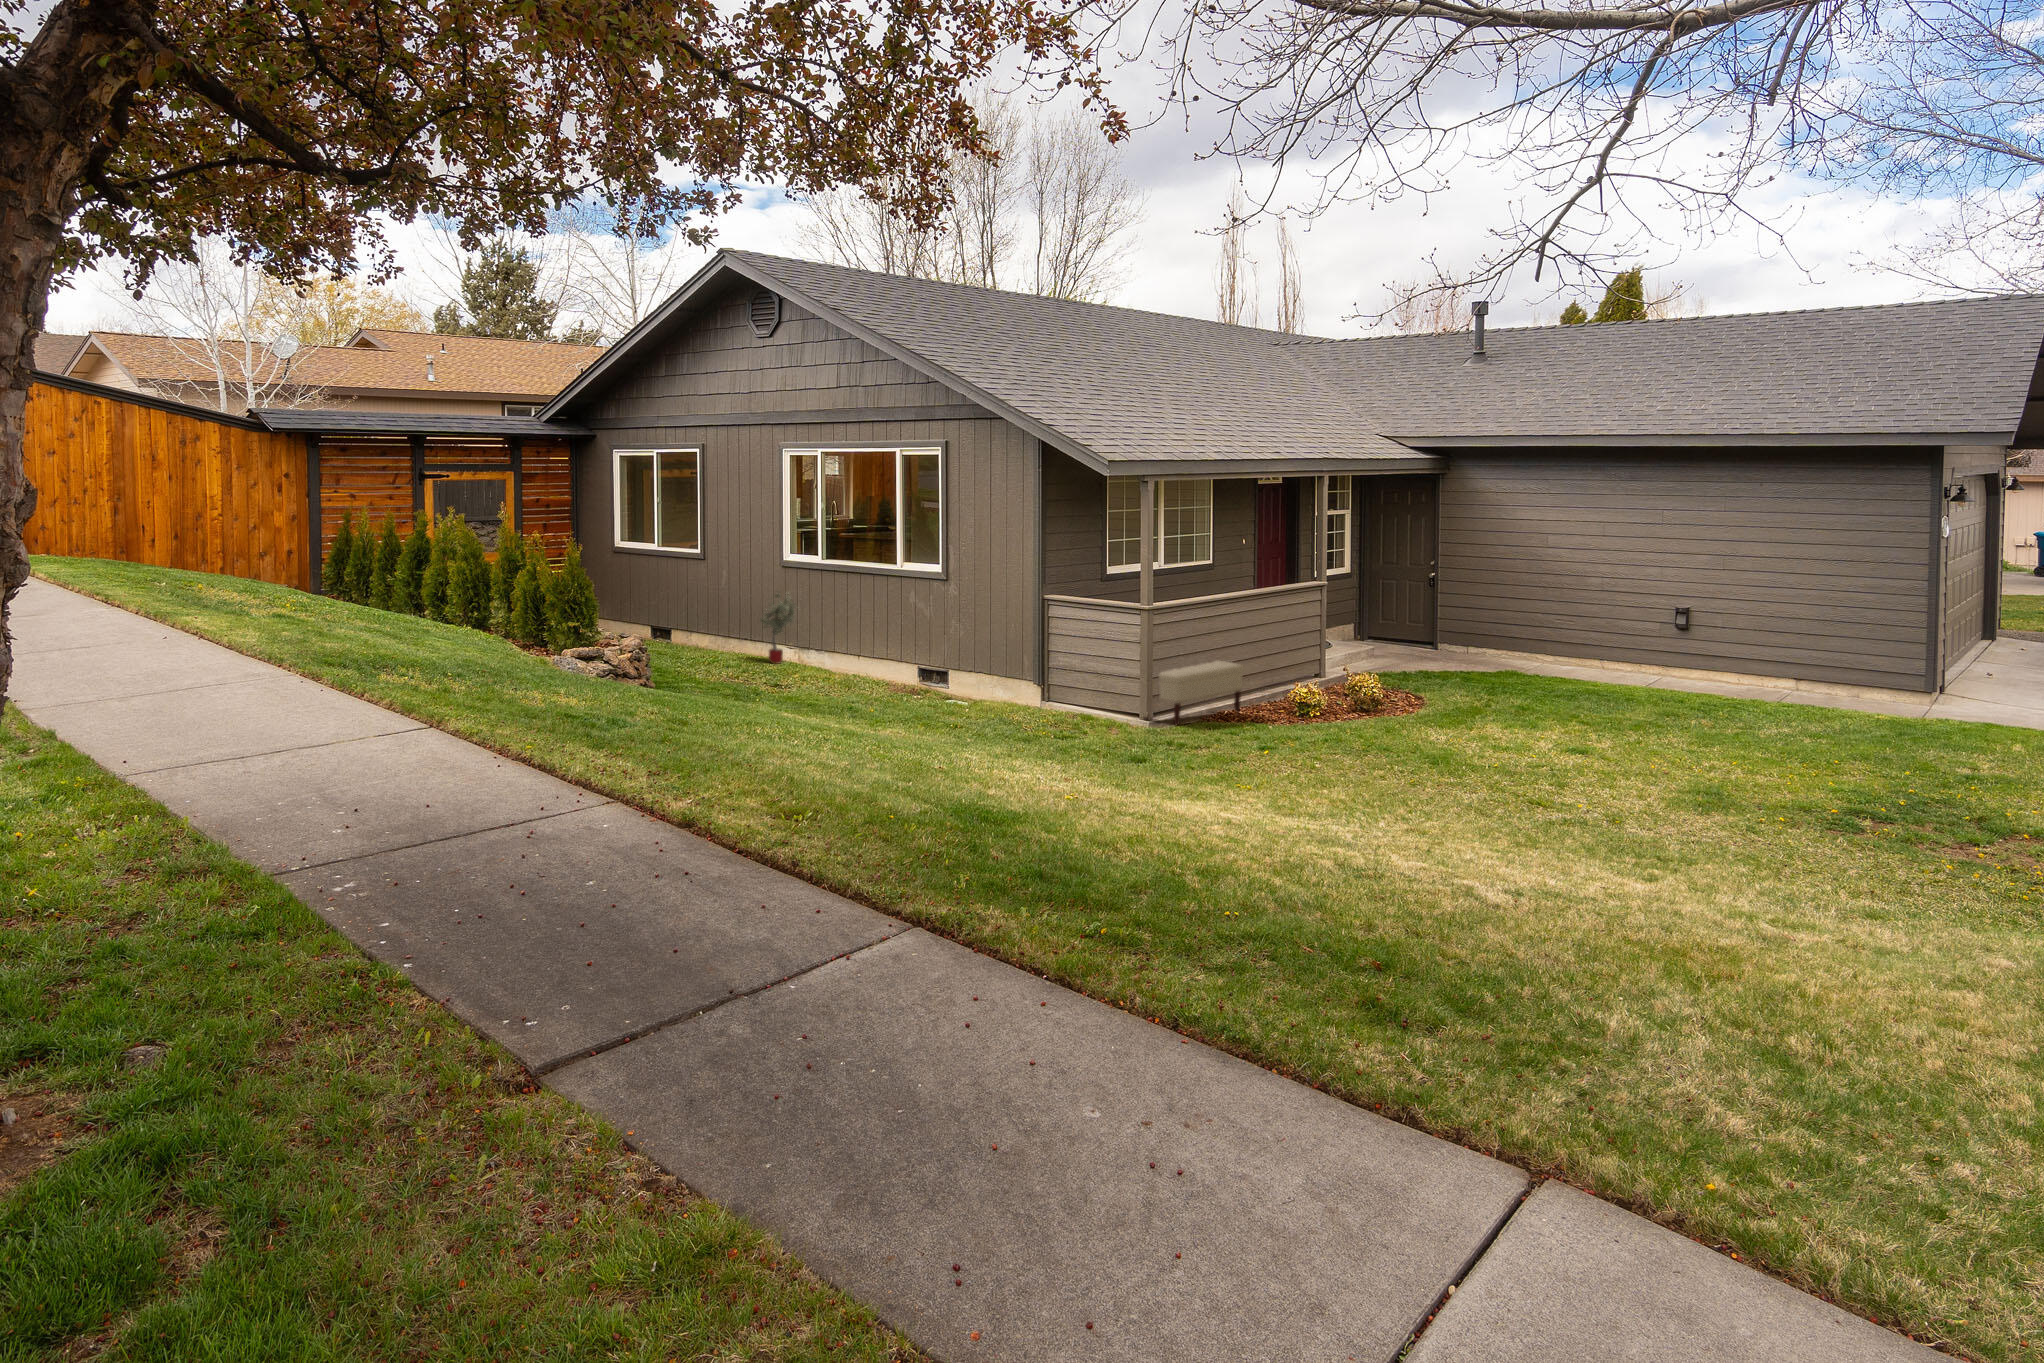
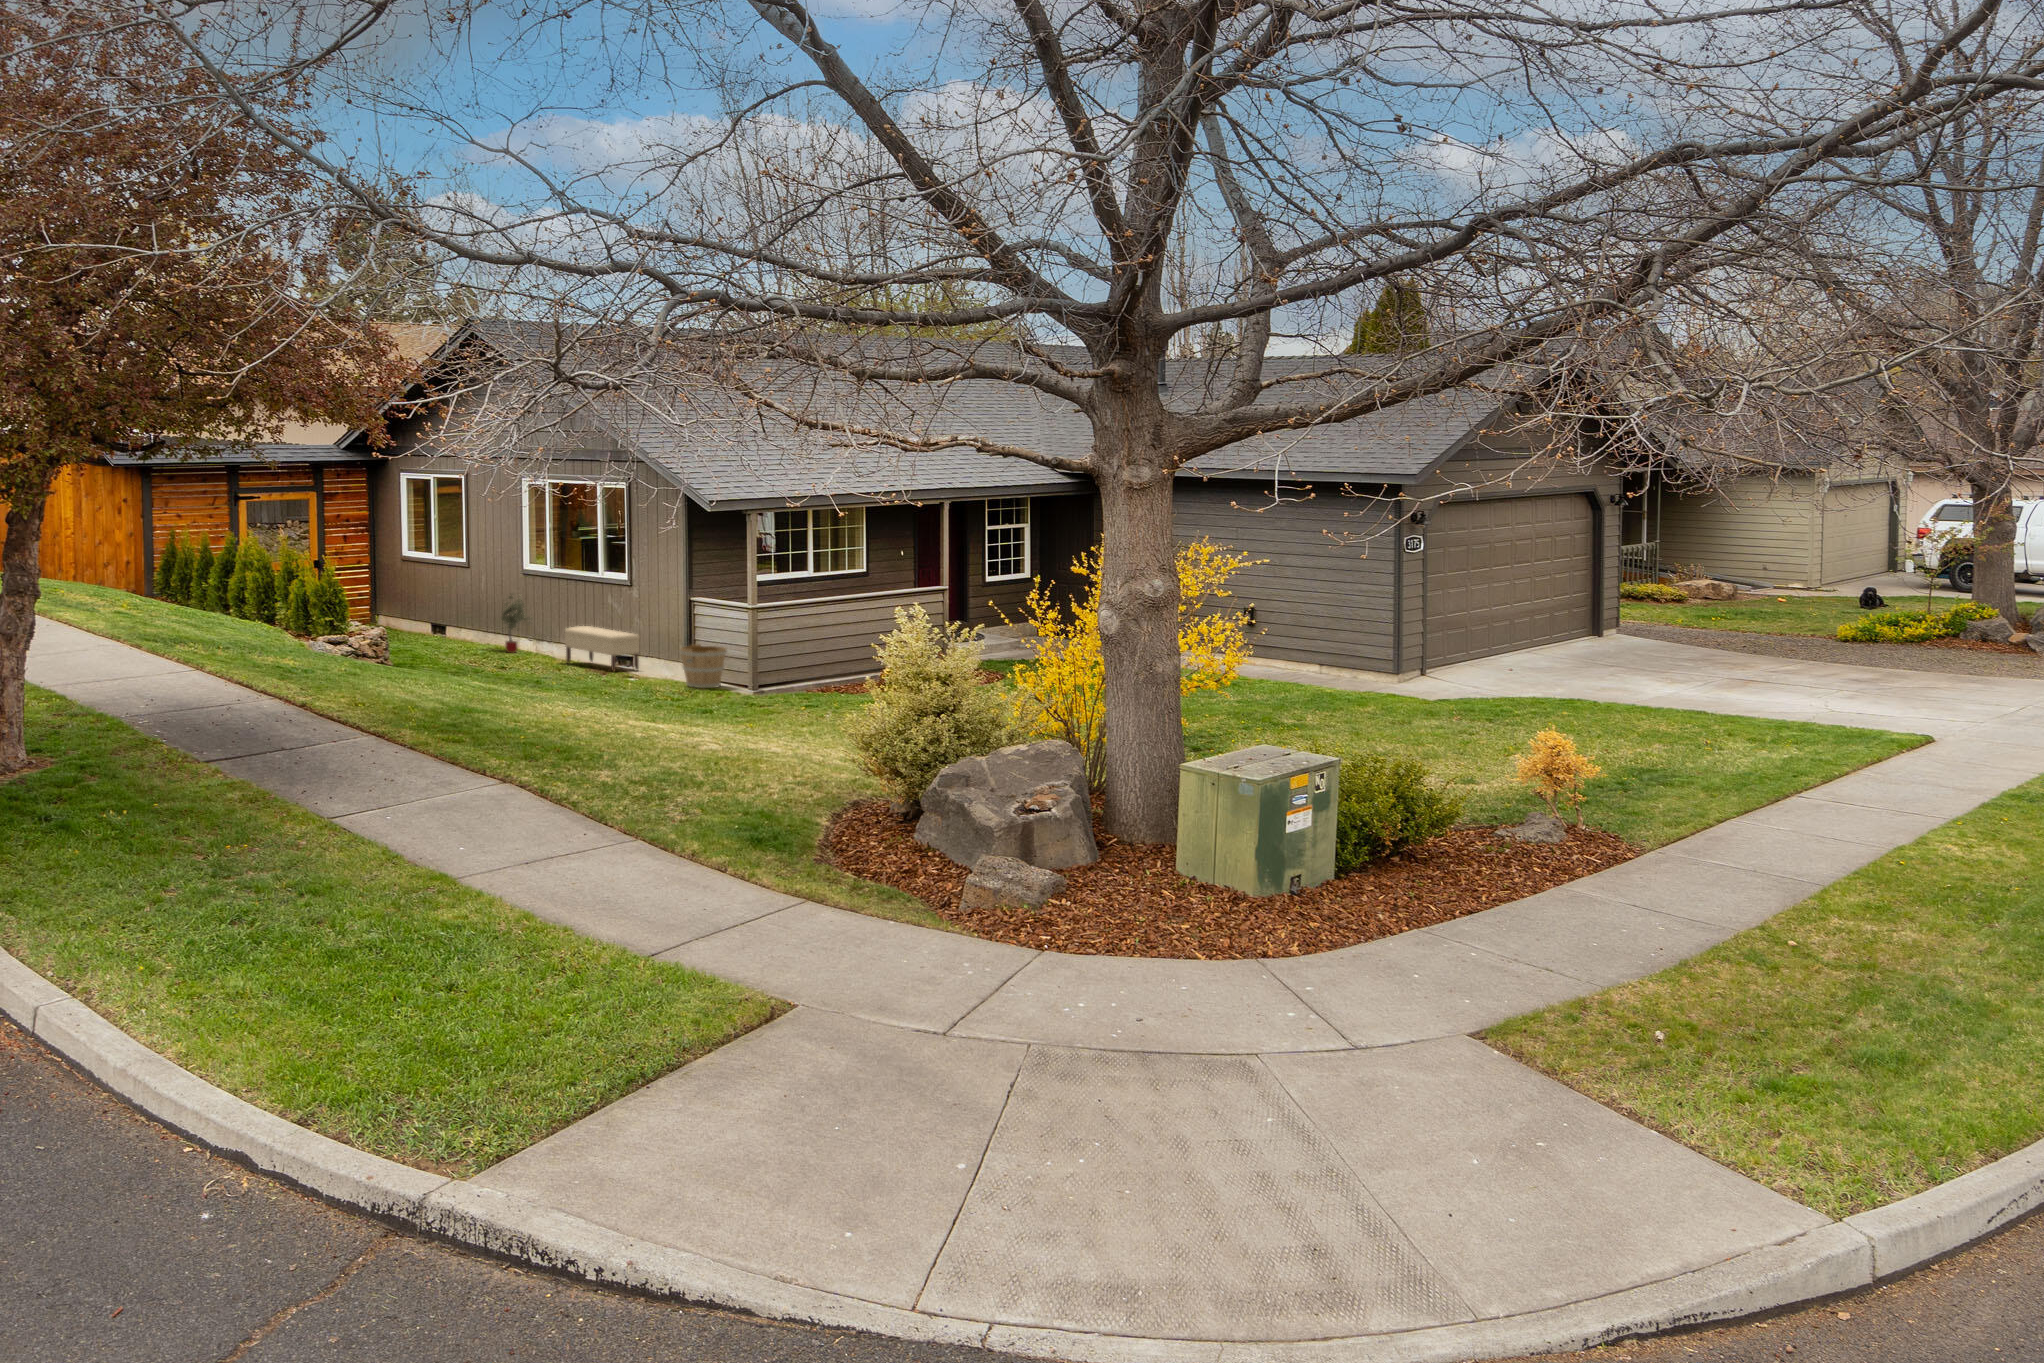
wooden bucket: none [1047,659,1107,717] -> present [680,645,727,688]
bench: present [1144,661,1244,725] -> present [565,626,639,672]

